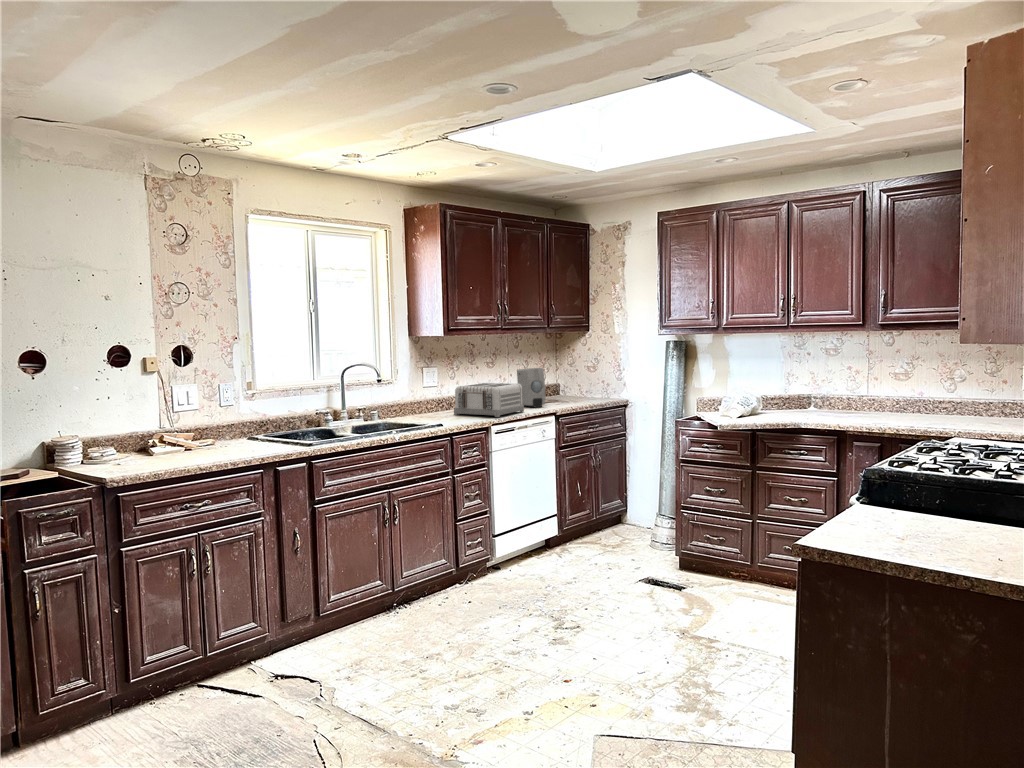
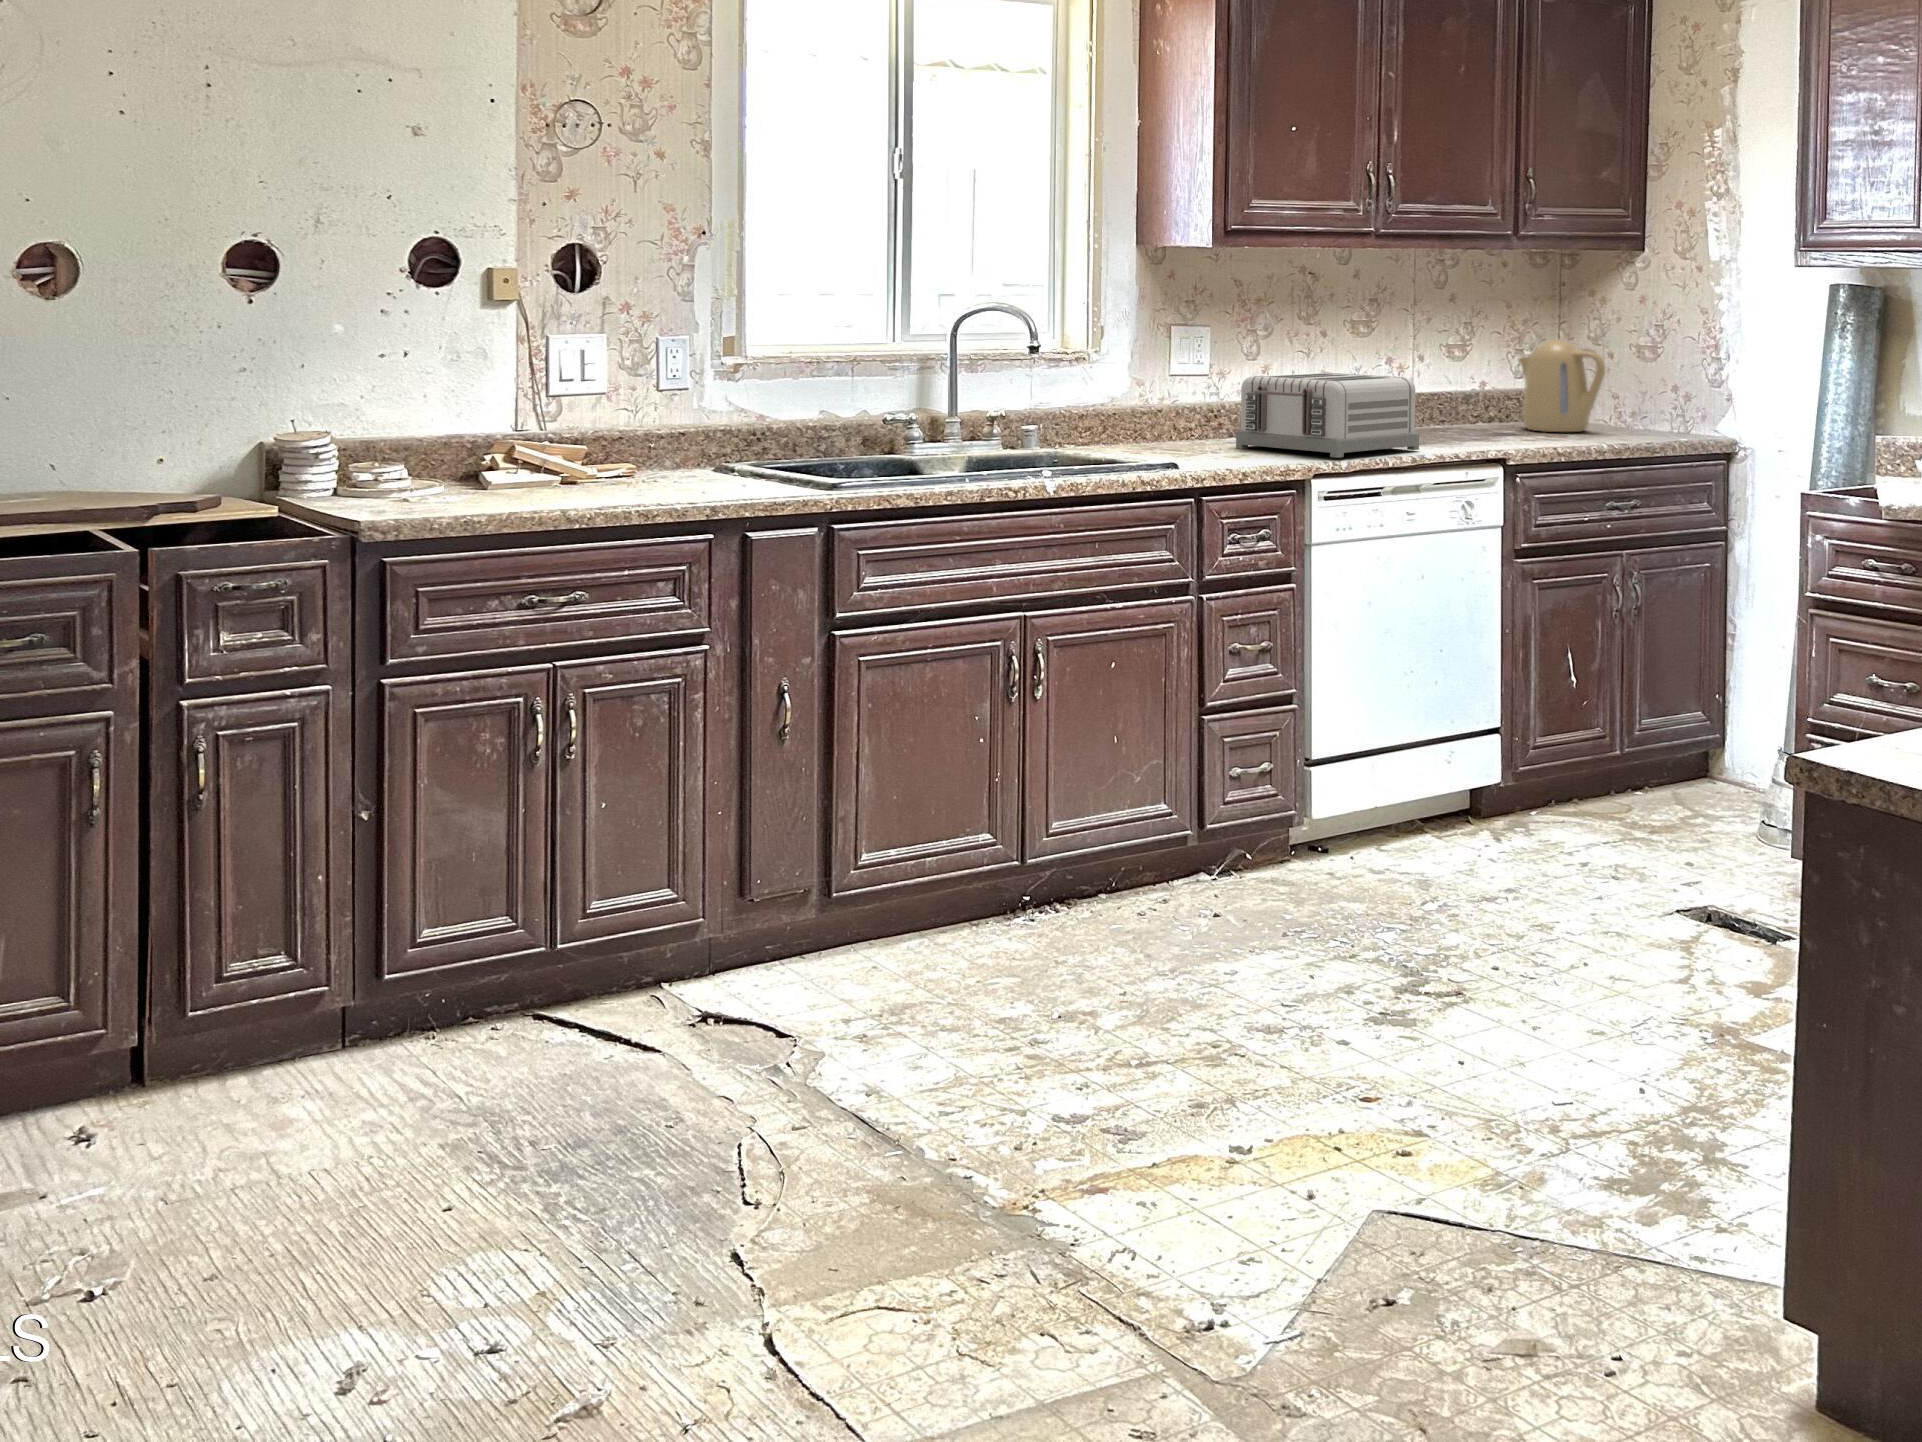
kettle: none [548,365,582,401] -> present [1519,340,1605,432]
soap dispenser: present [517,368,545,407] -> none [1422,341,1489,442]

